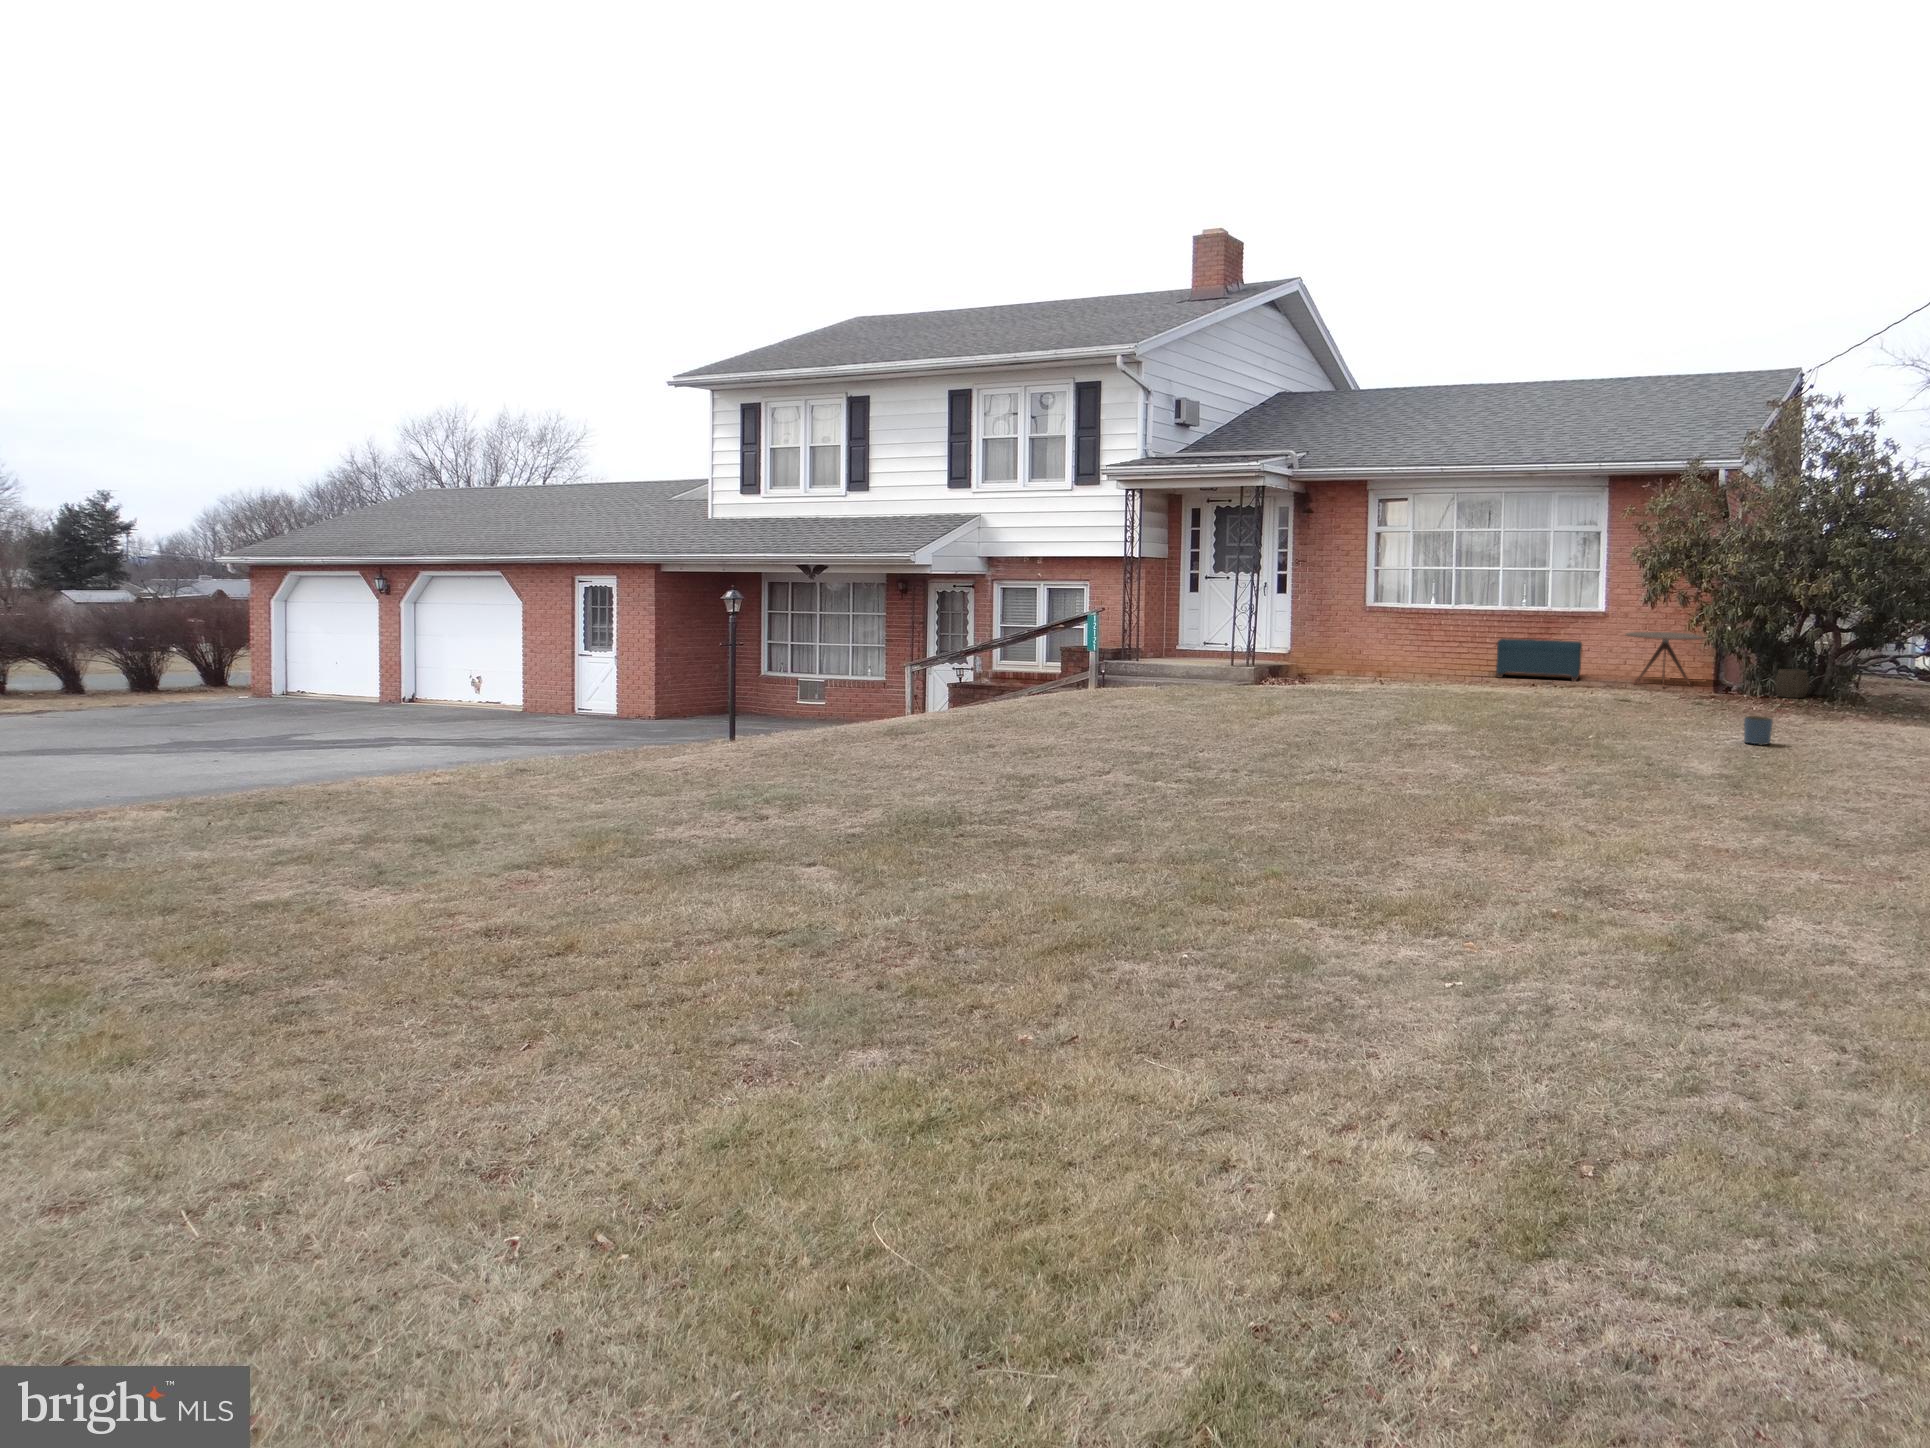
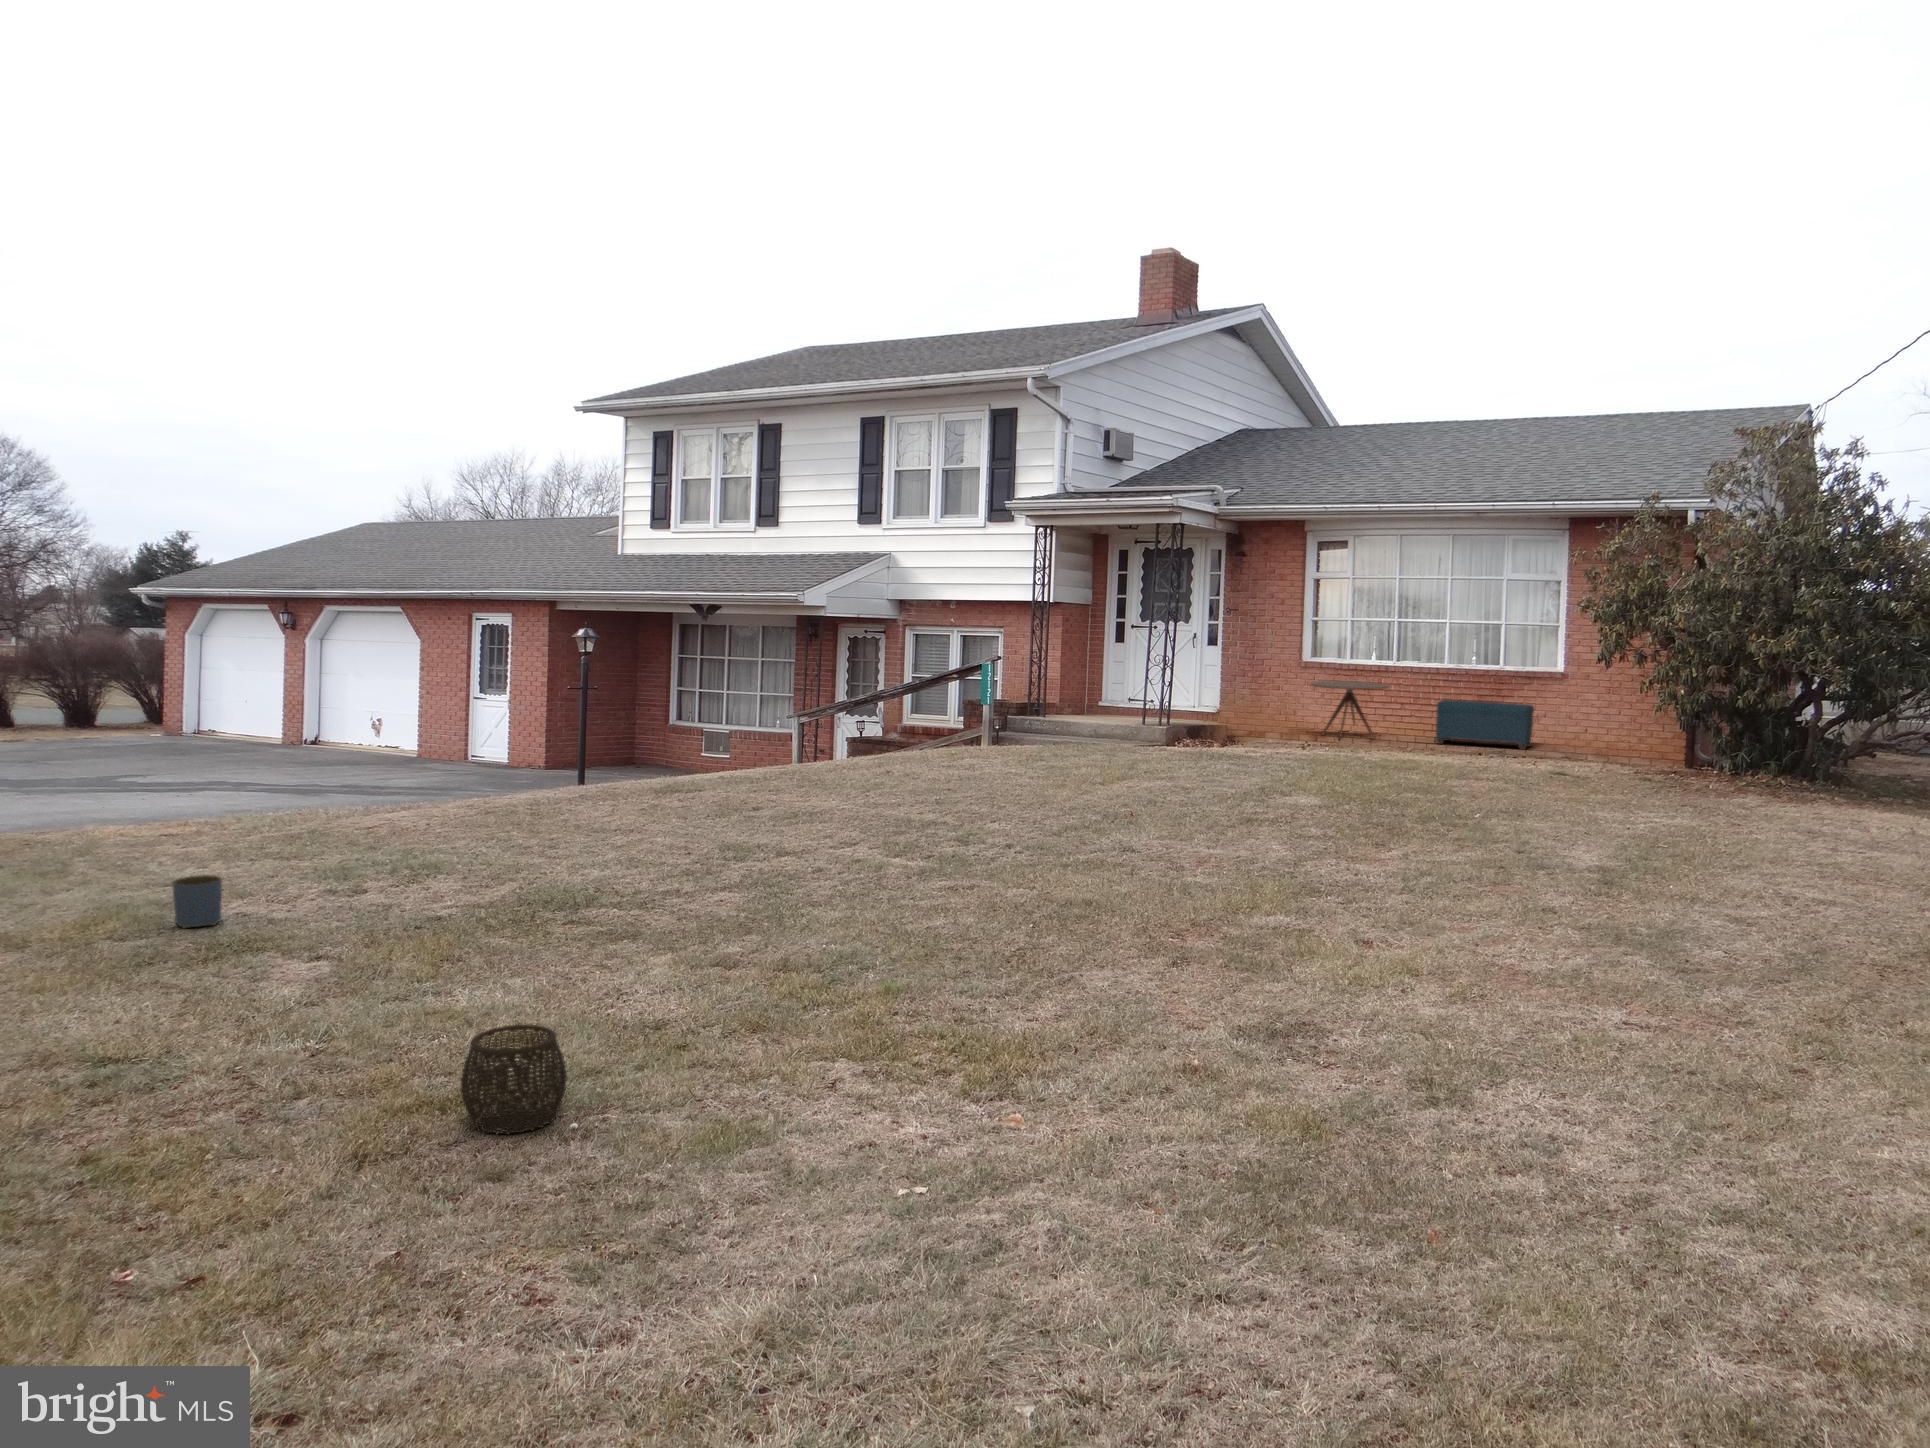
round table: present [1626,632,1703,686] -> present [1310,681,1390,739]
woven basket: present [1775,669,1809,698] -> present [461,1025,567,1134]
planter: present [1744,716,1773,745] -> present [172,875,222,928]

